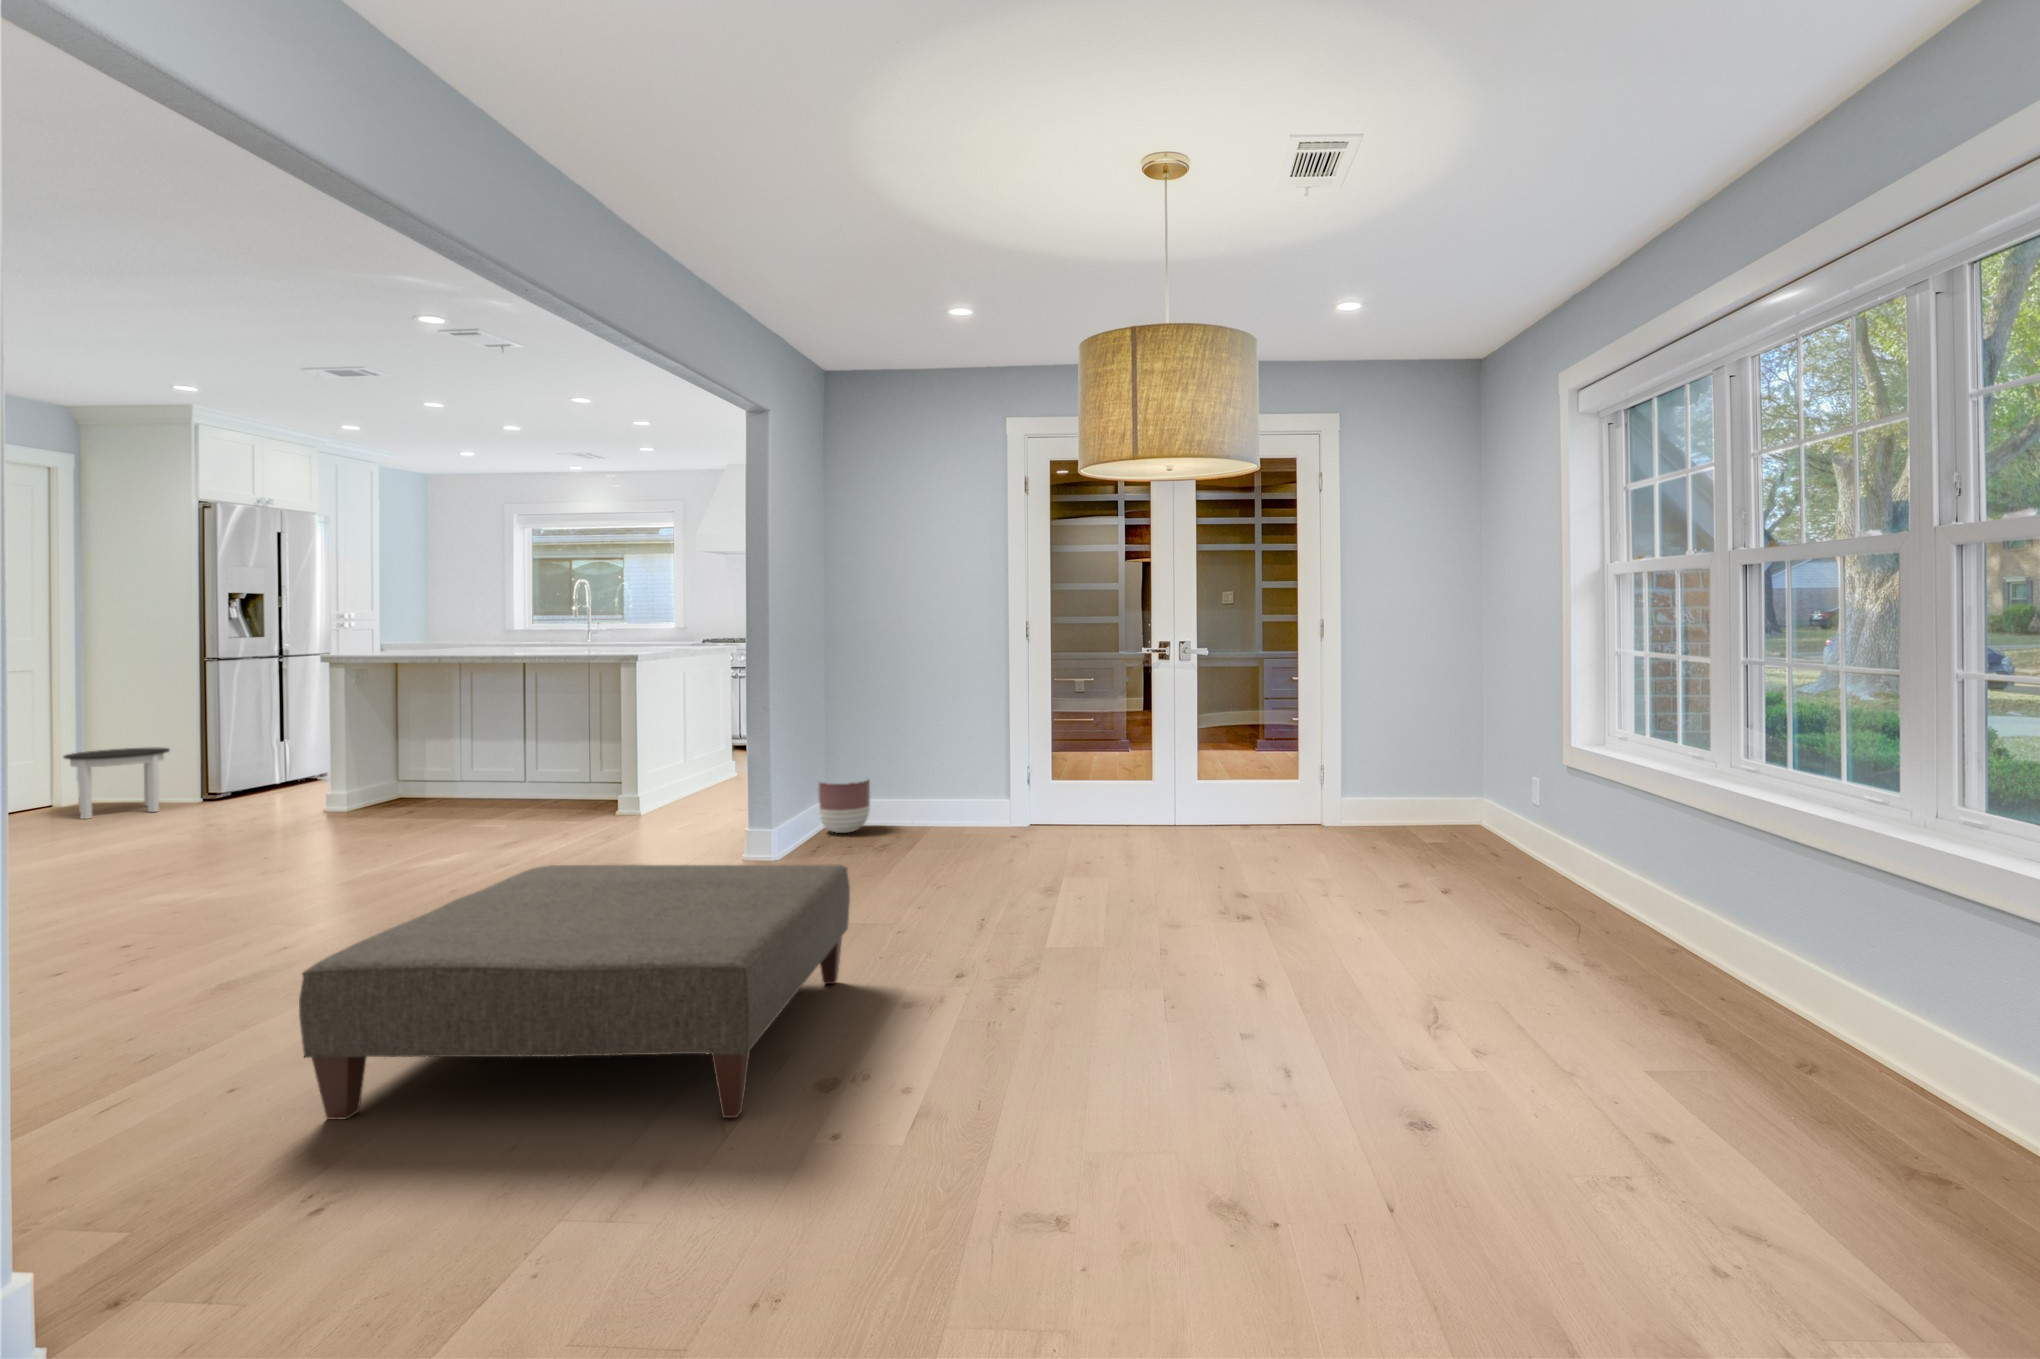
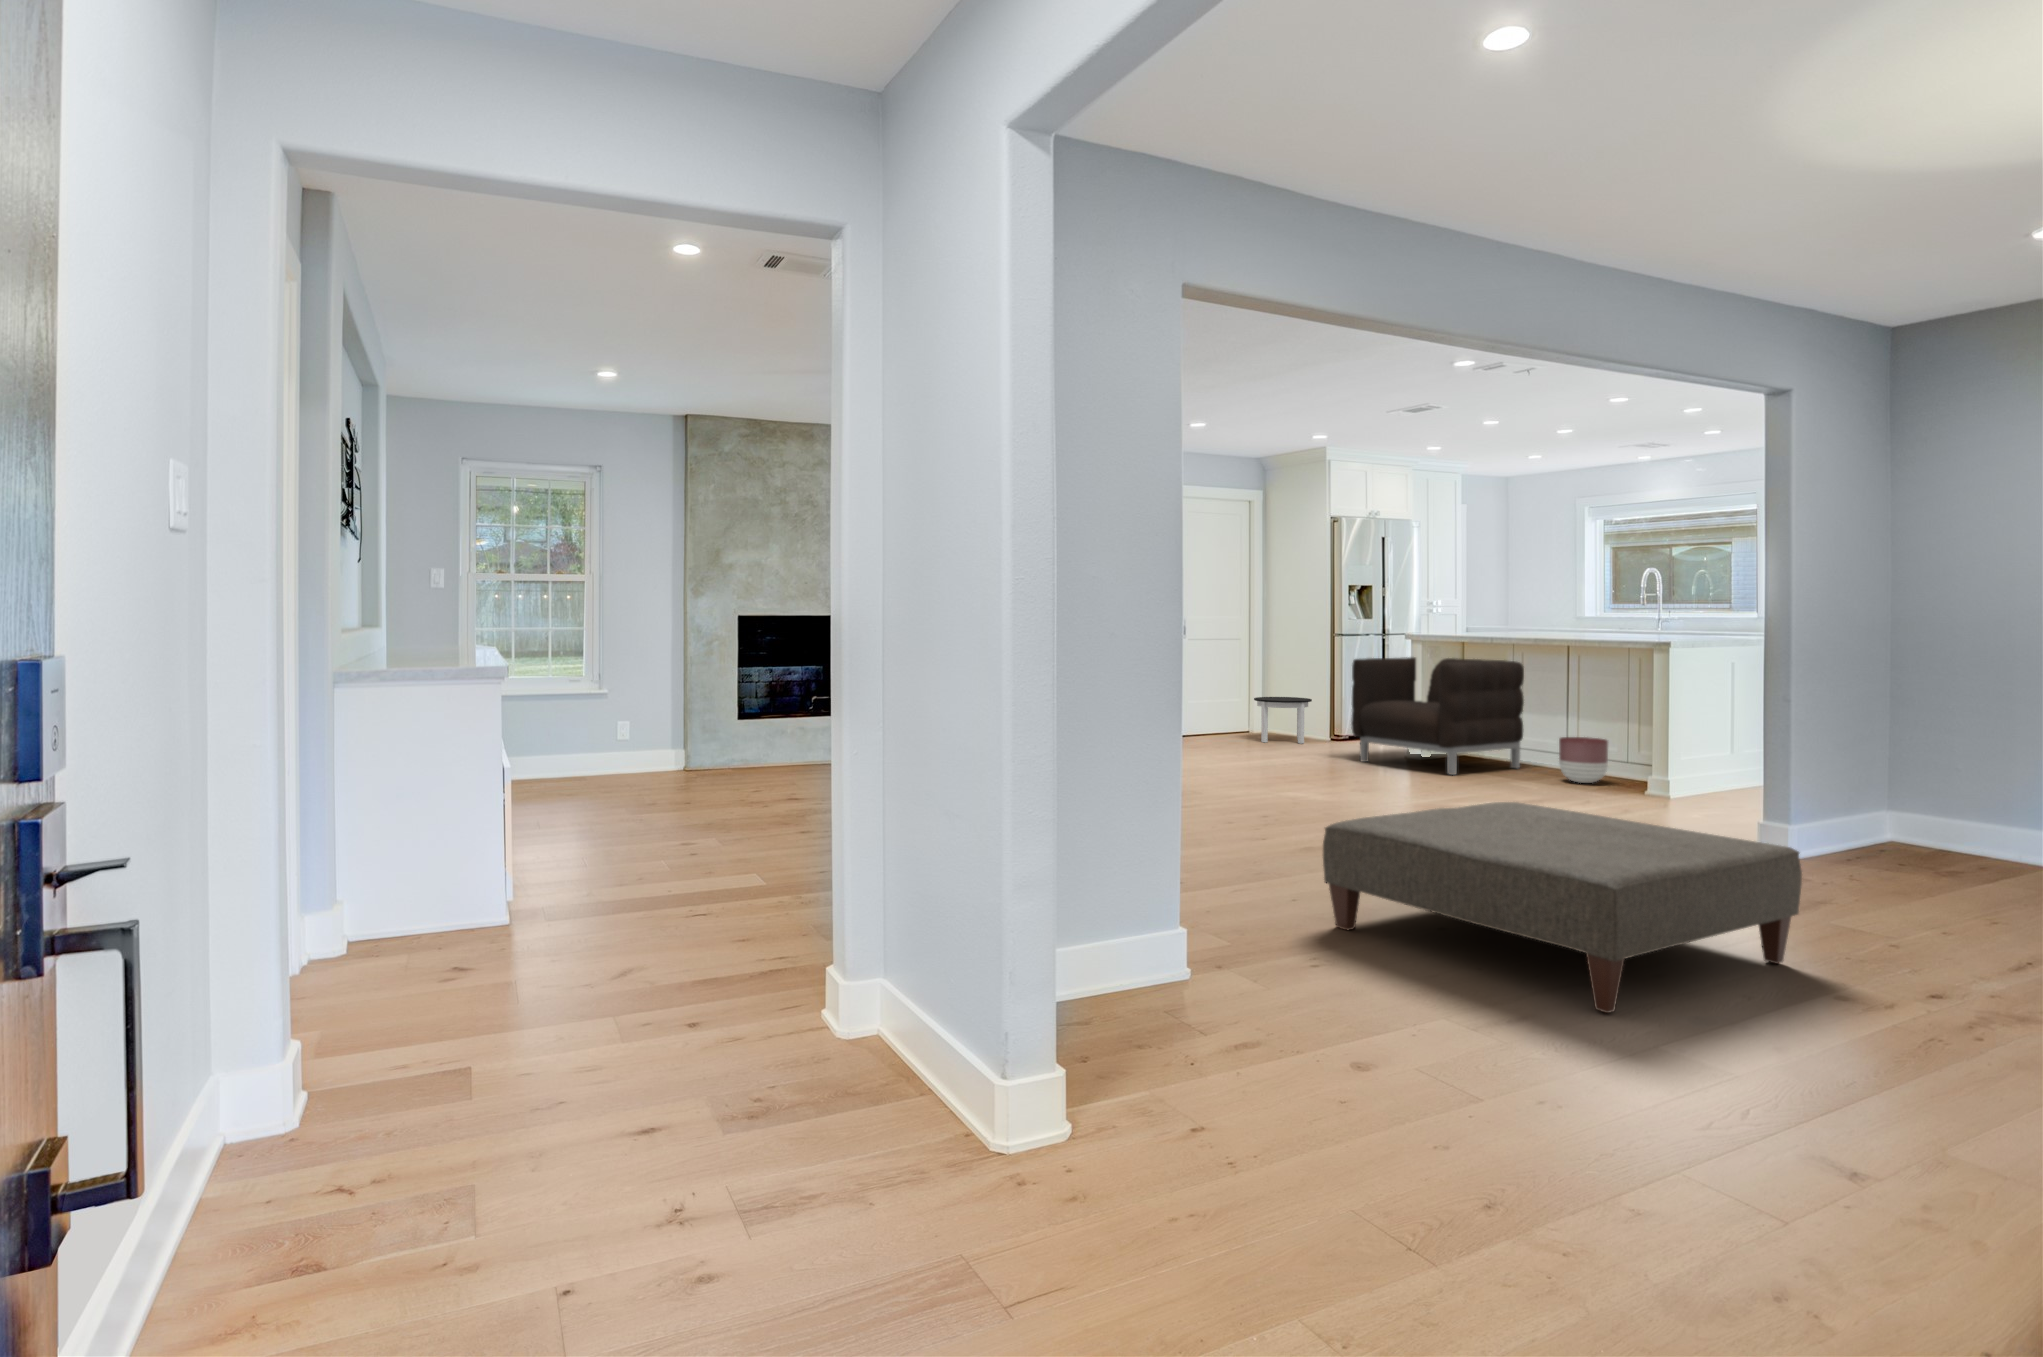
armchair: none [245,683,477,826] -> present [1351,657,1524,775]
planter: present [819,780,870,833] -> present [1559,737,1608,783]

